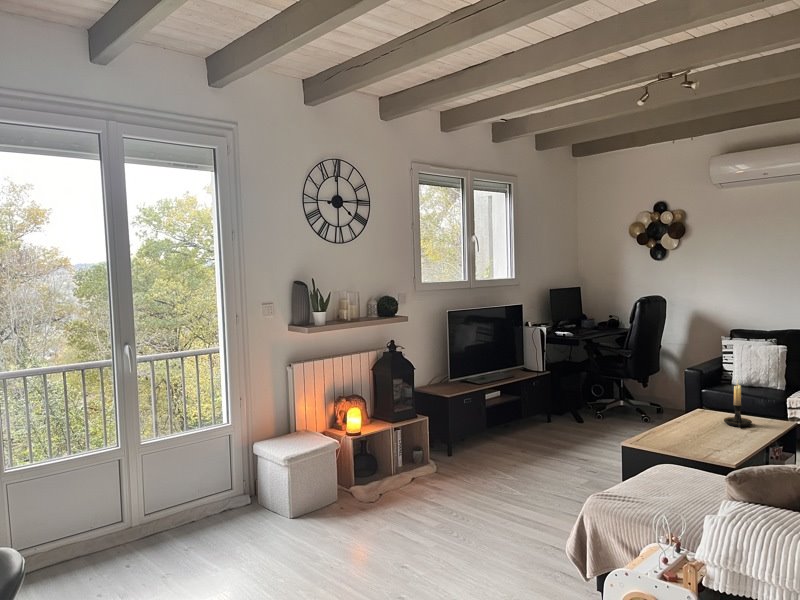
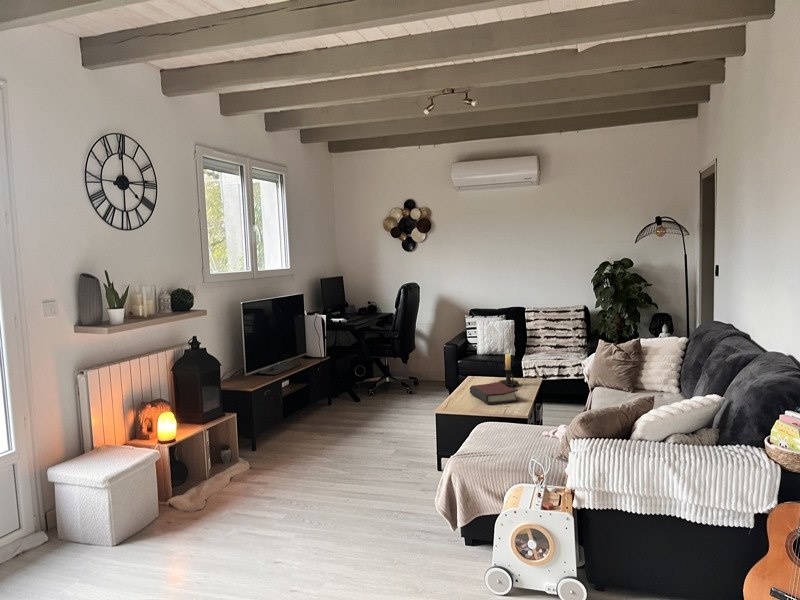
hardback book: none [677,418,734,445] -> present [470,382,518,405]

